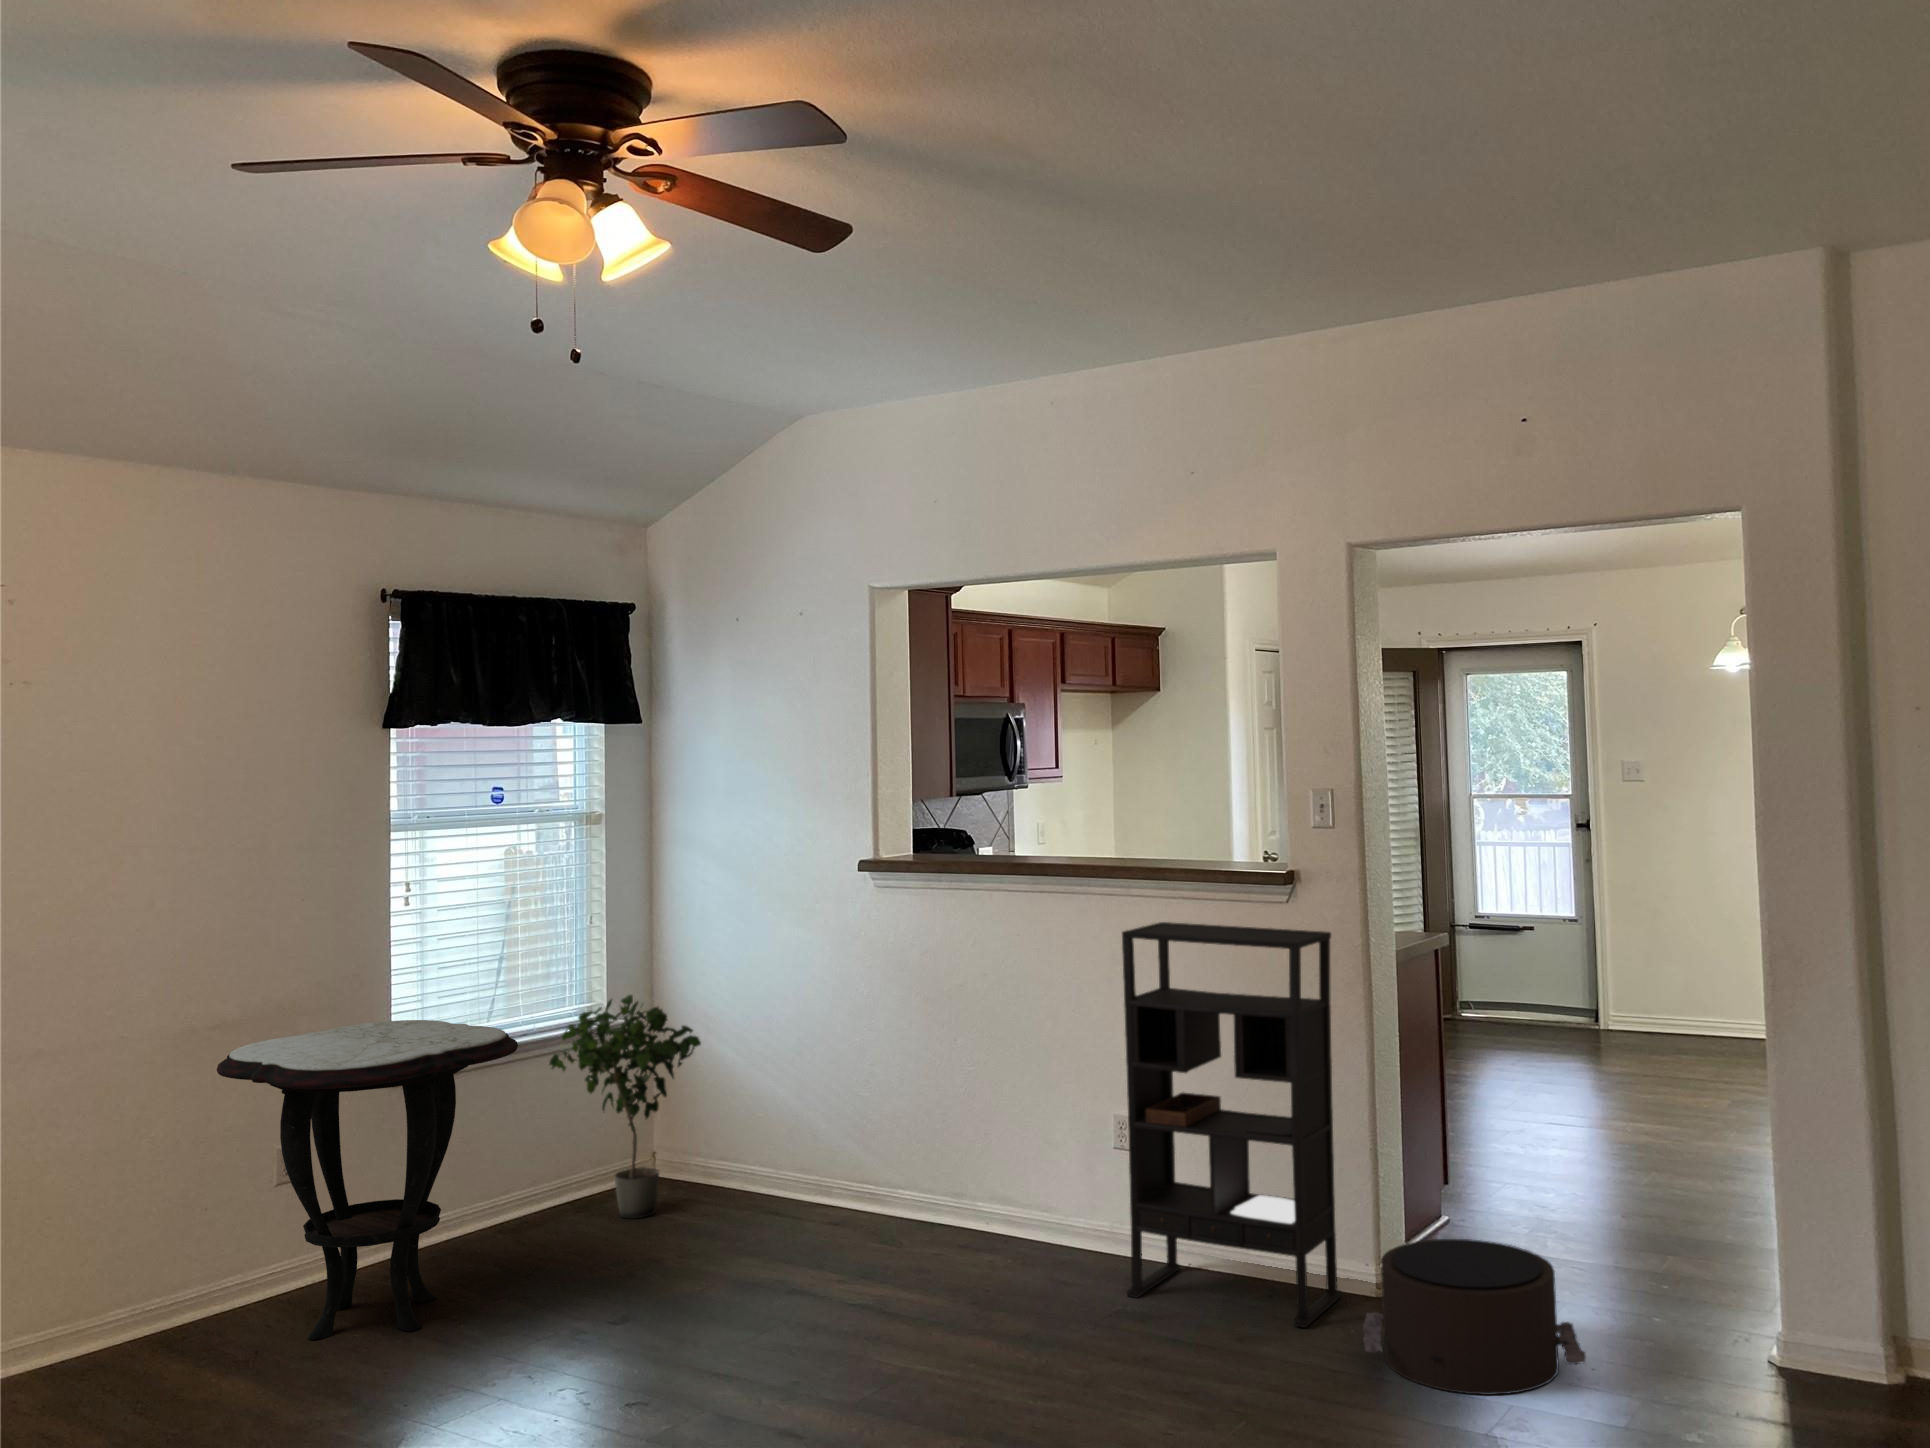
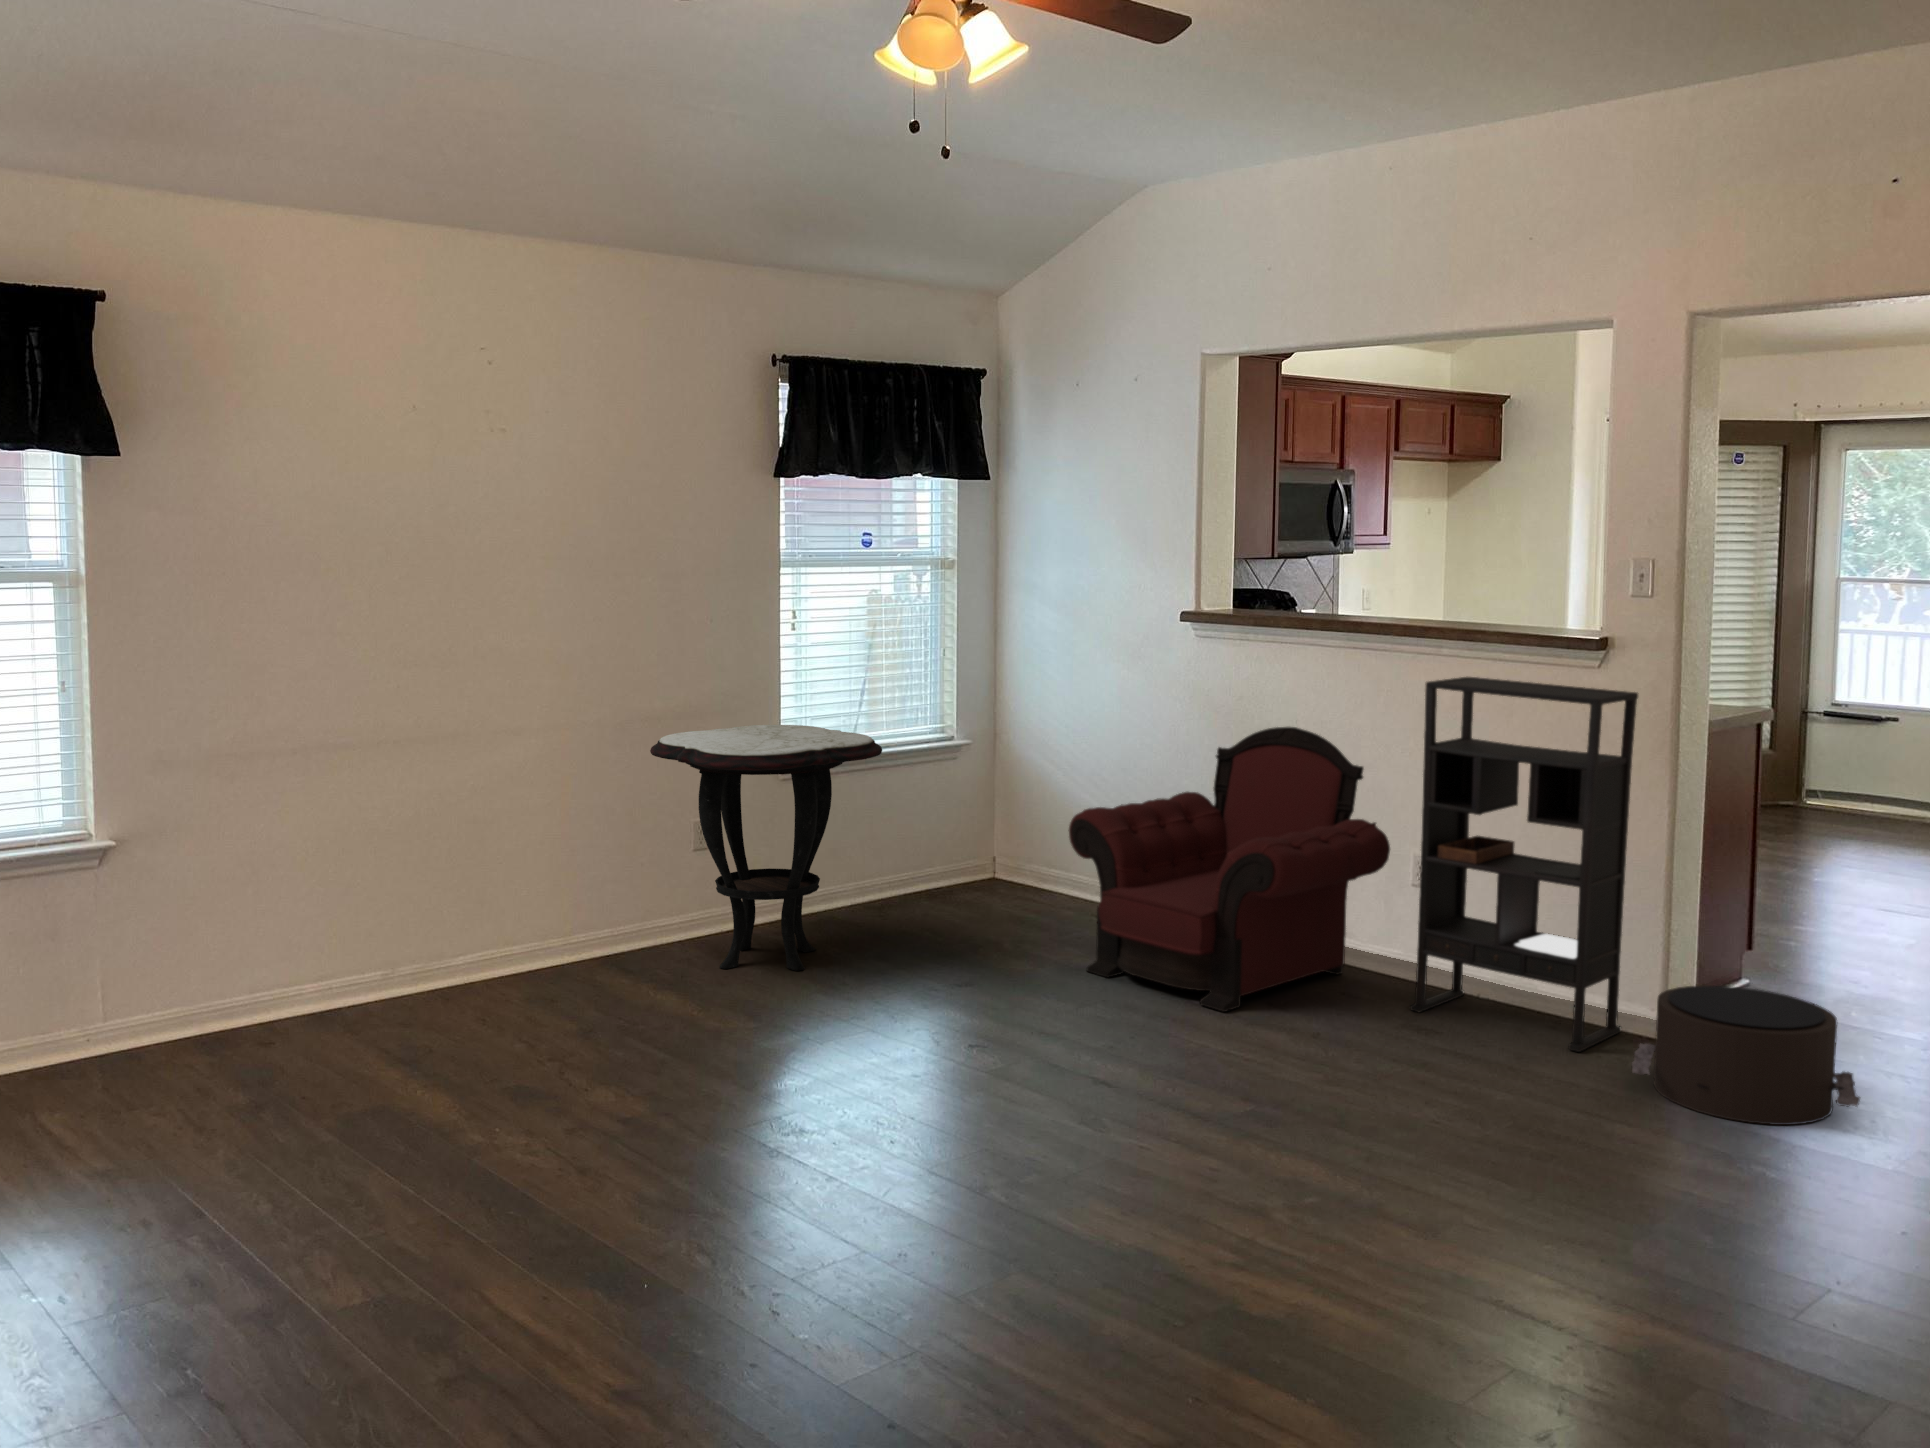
armchair: none [742,984,1094,1325] -> present [1069,727,1390,1012]
potted plant: present [549,995,701,1218] -> none [905,720,1035,909]

